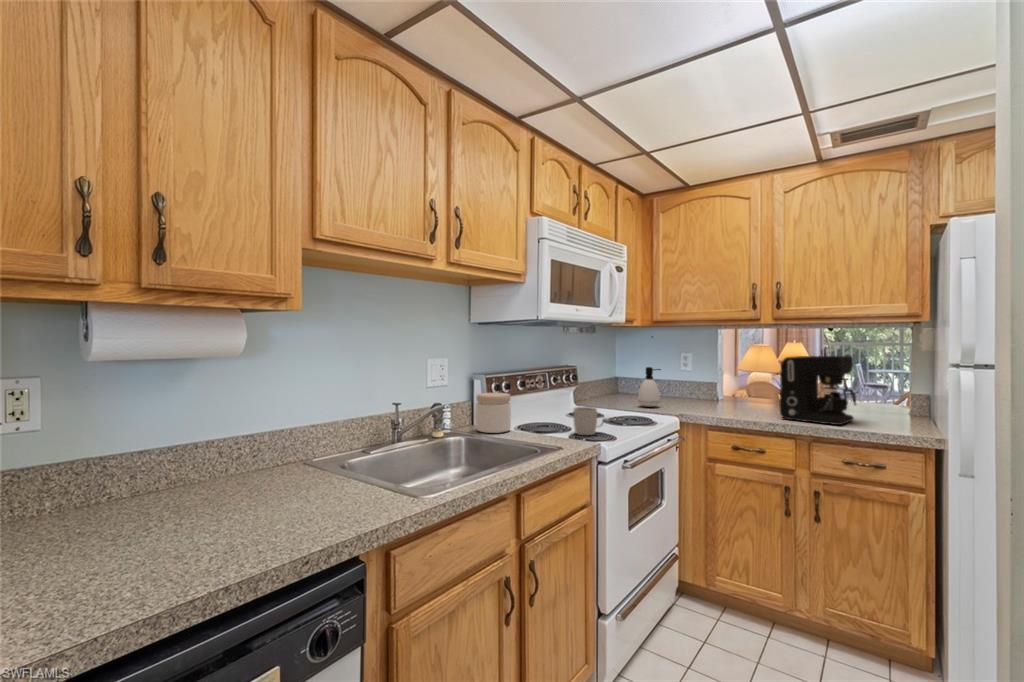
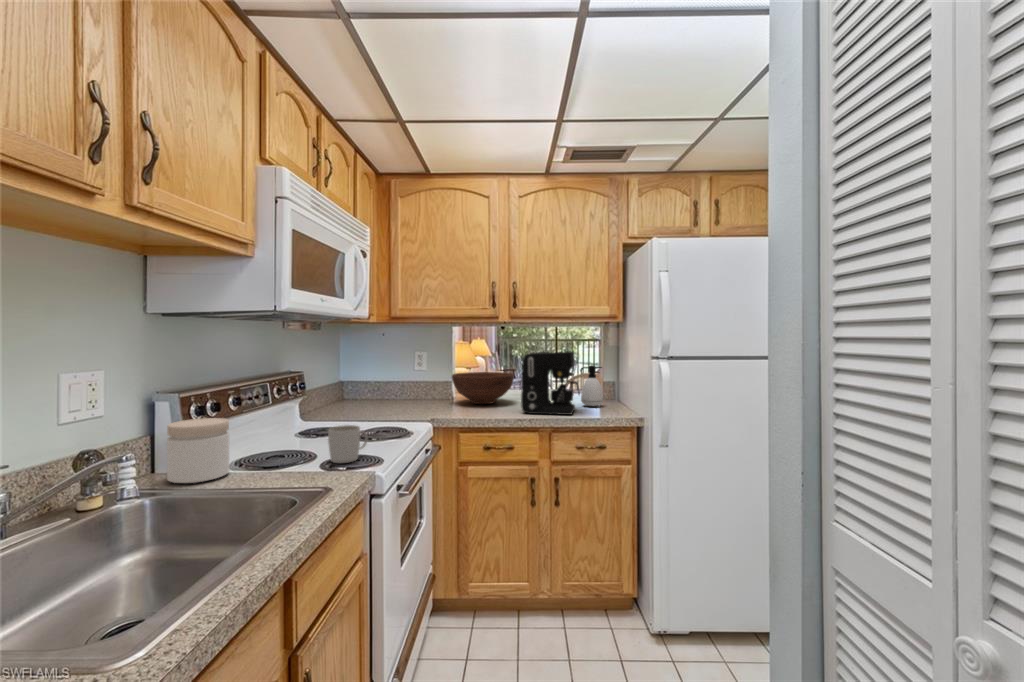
soap dispenser: present [638,367,661,407] -> present [581,365,603,406]
fruit bowl: none [713,375,784,407] -> present [452,372,514,404]

